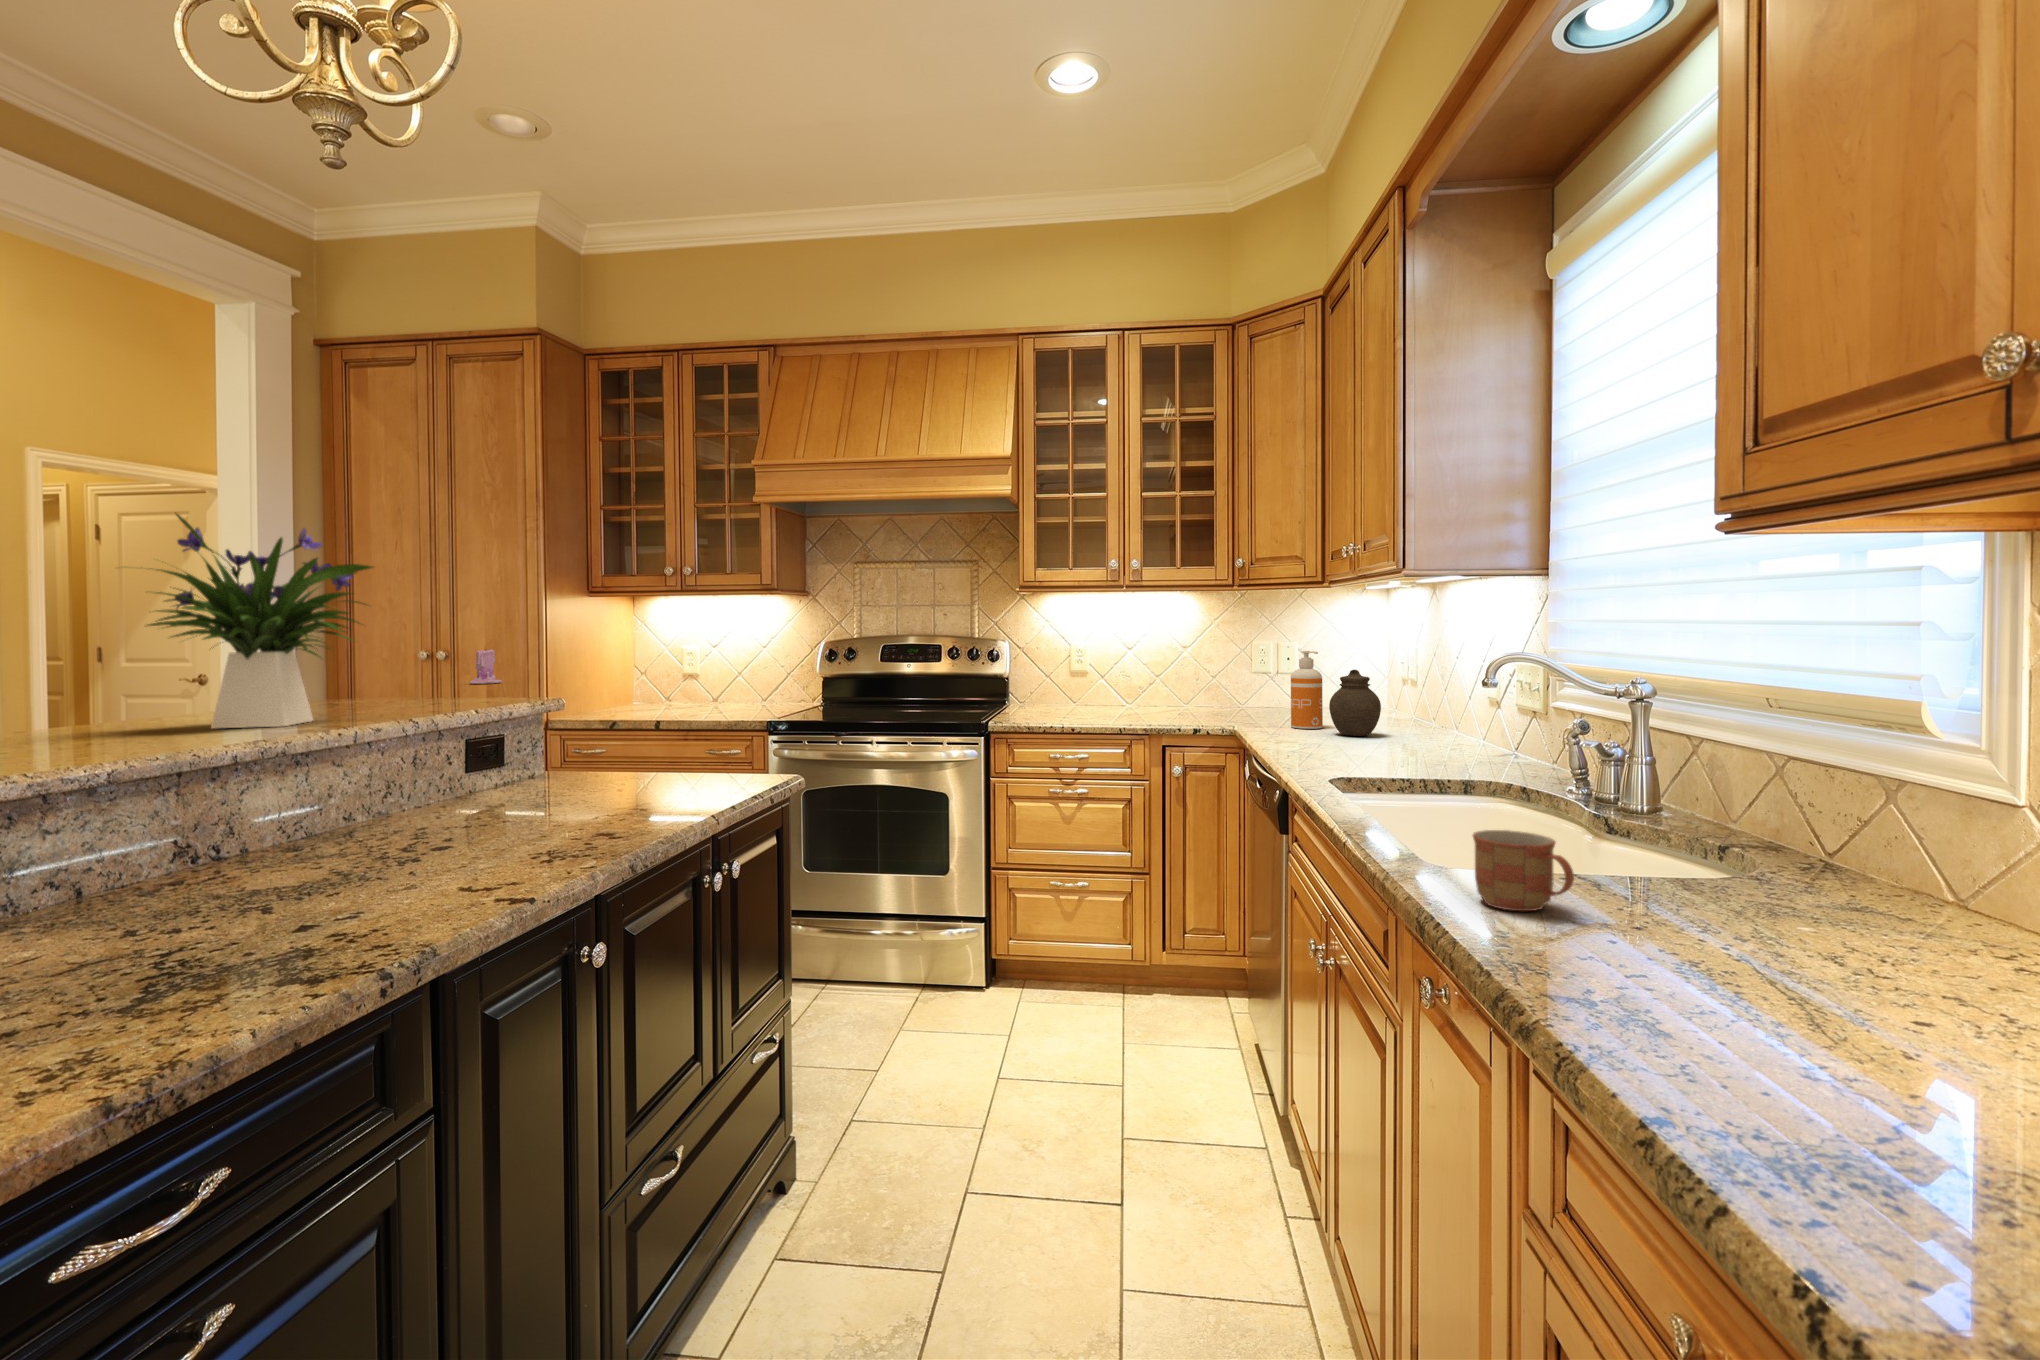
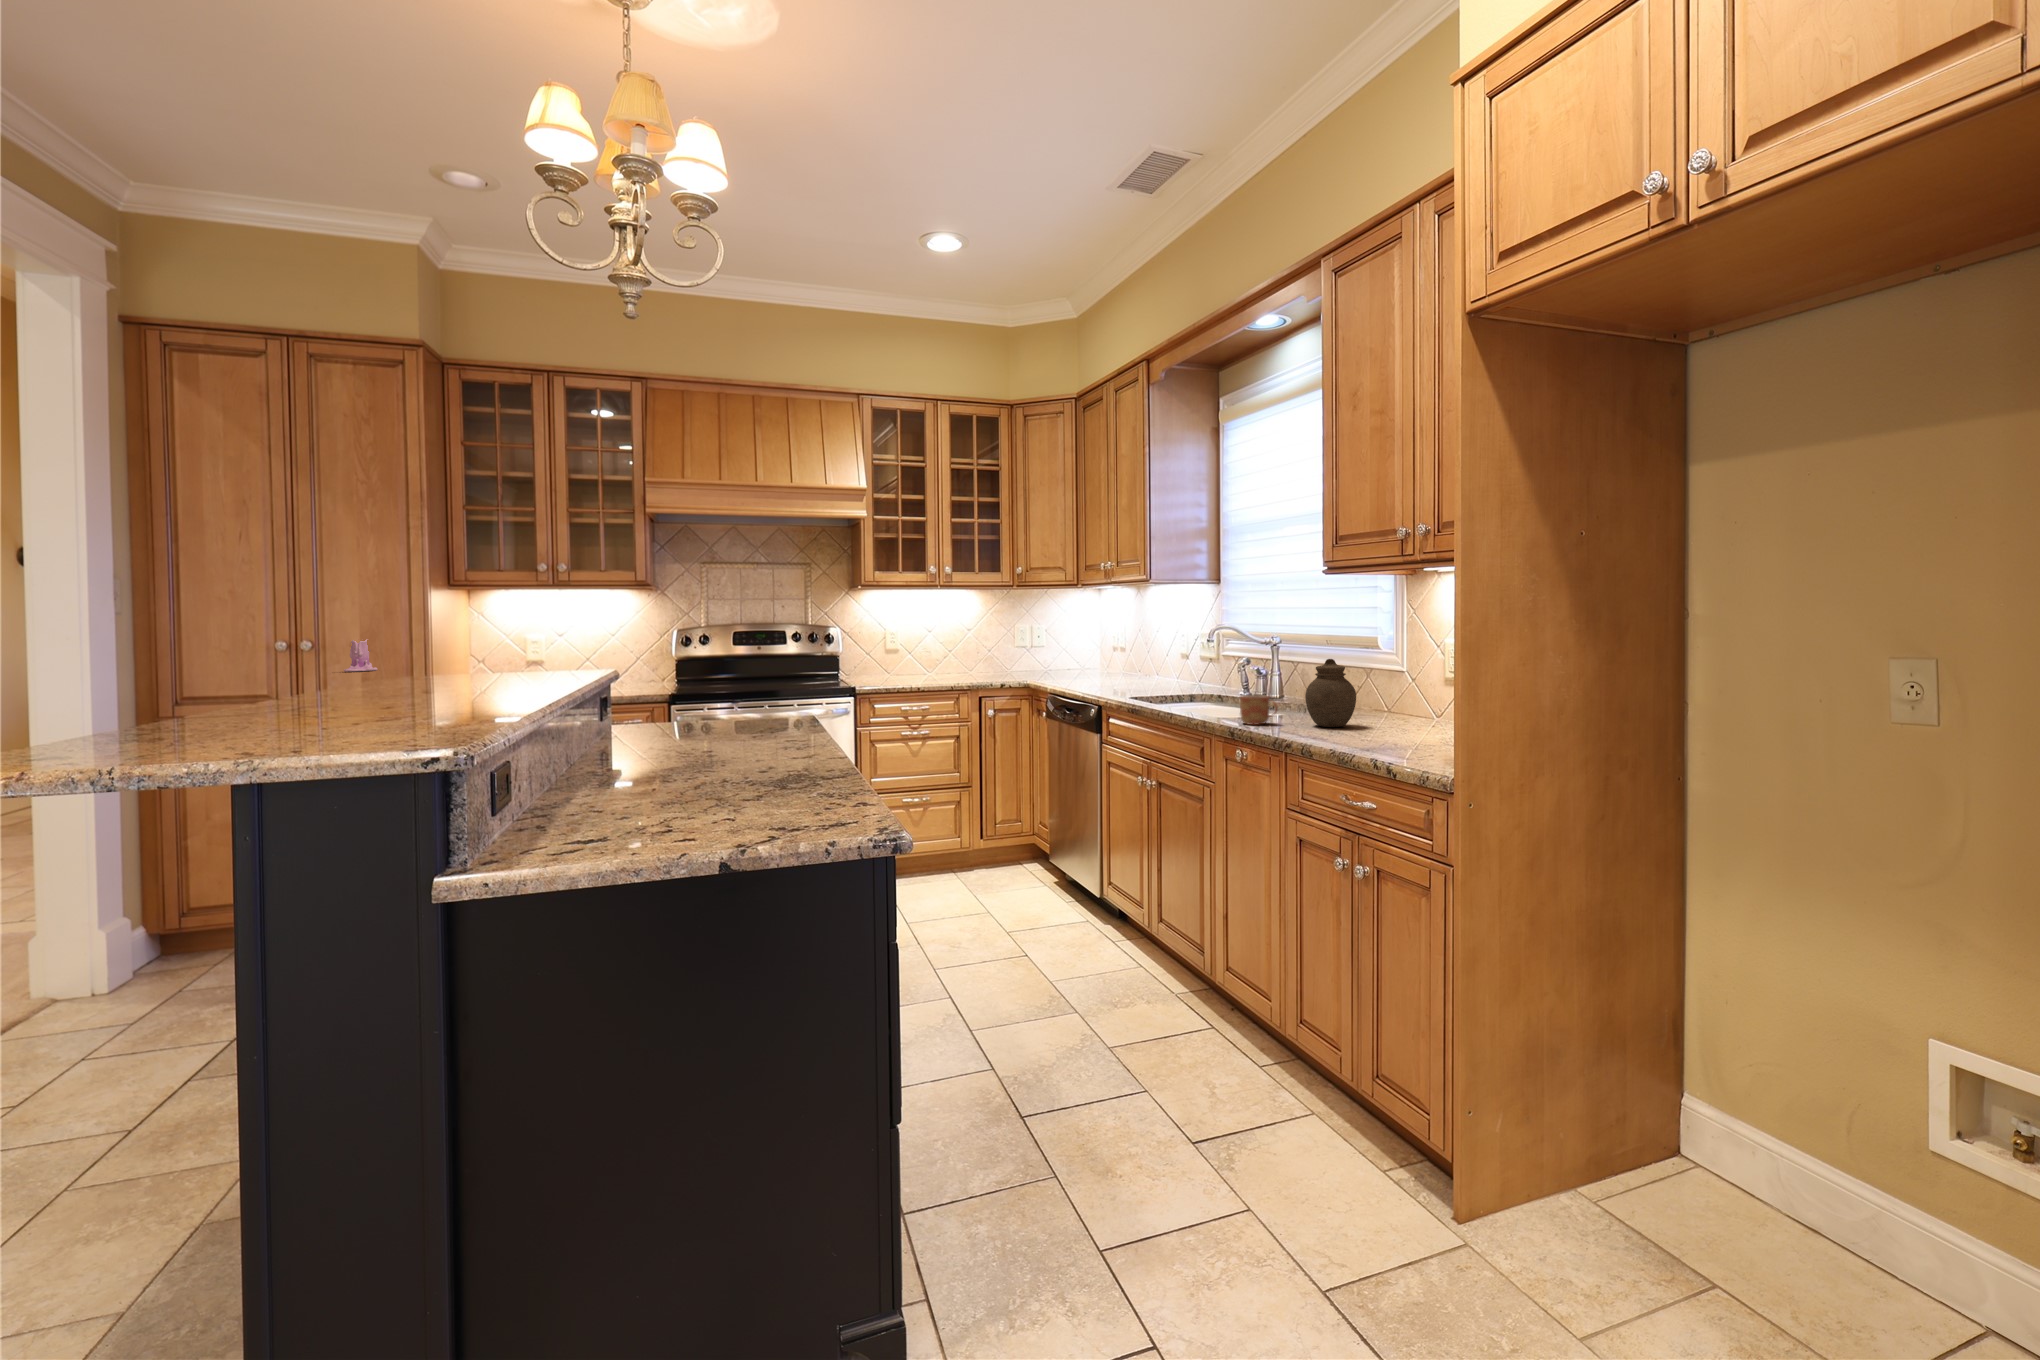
flower arrangement: present [147,514,374,728] -> none [381,529,553,687]
soap dispenser: present [1291,651,1323,729] -> none [1062,629,1082,680]
jar: present [1329,670,1381,736] -> present [1305,659,1356,727]

